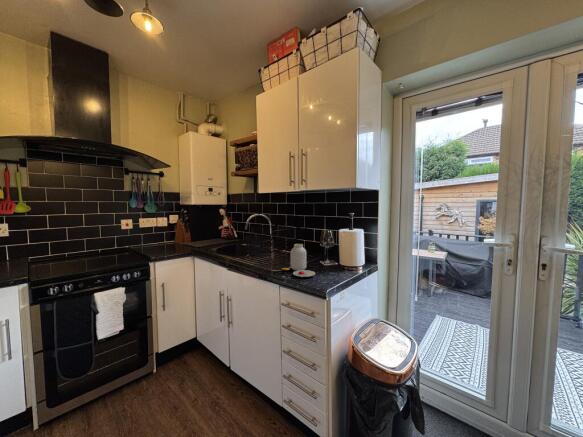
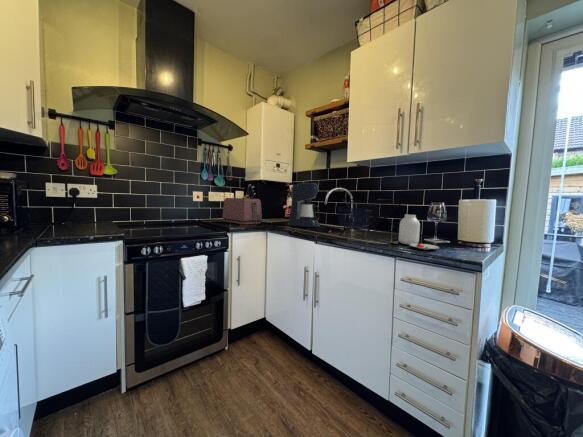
coffee maker: none [214,209,245,250] -> present [288,183,320,227]
toaster: none [153,223,191,251] -> present [222,198,262,224]

